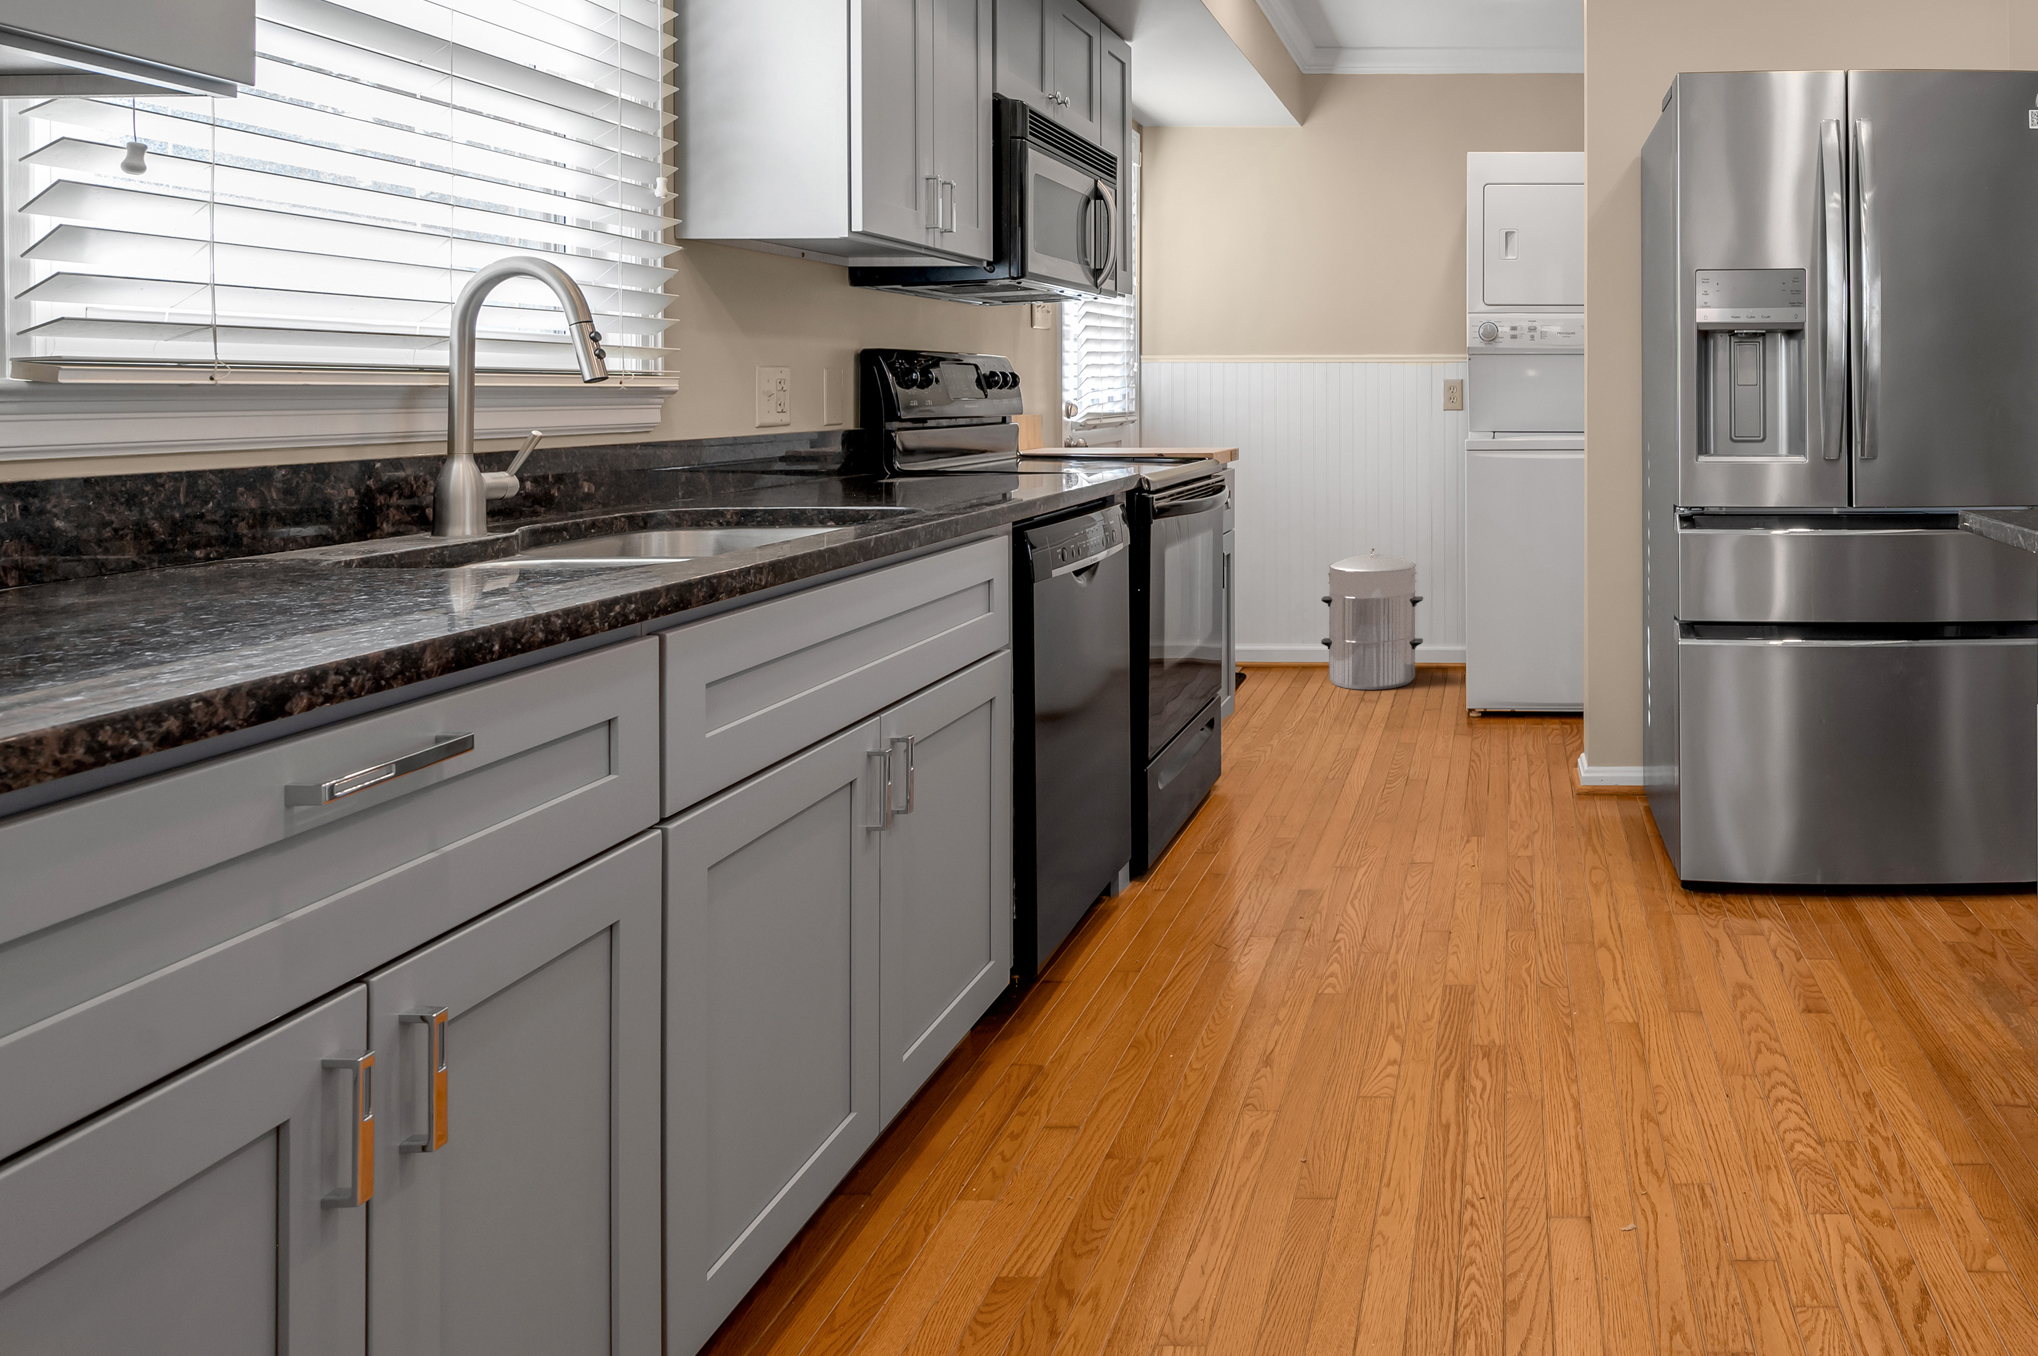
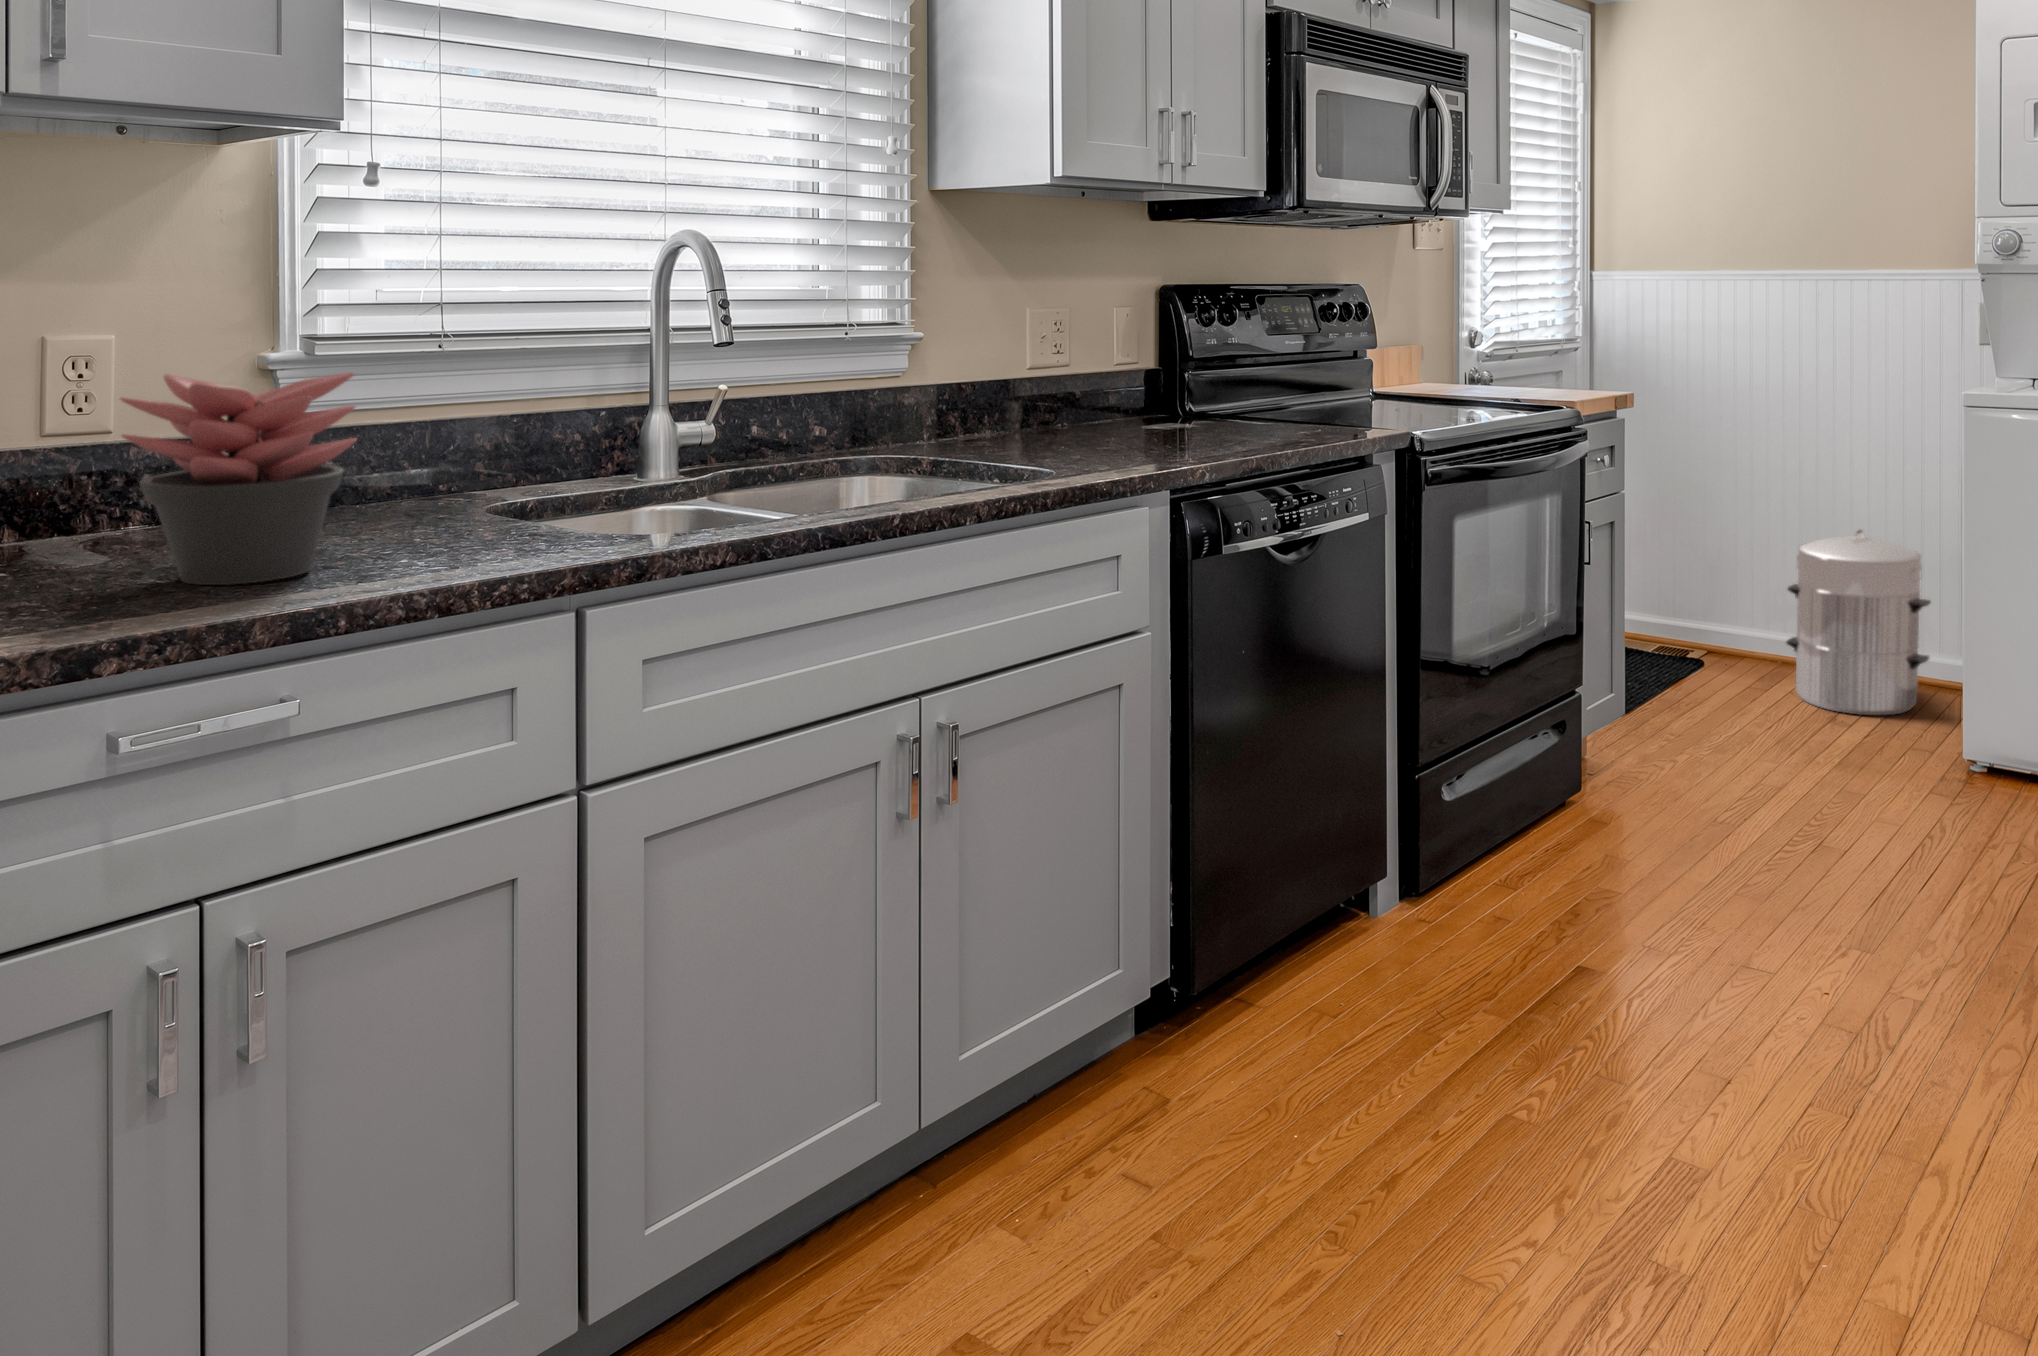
succulent plant: none [92,380,392,633] -> present [121,372,356,585]

